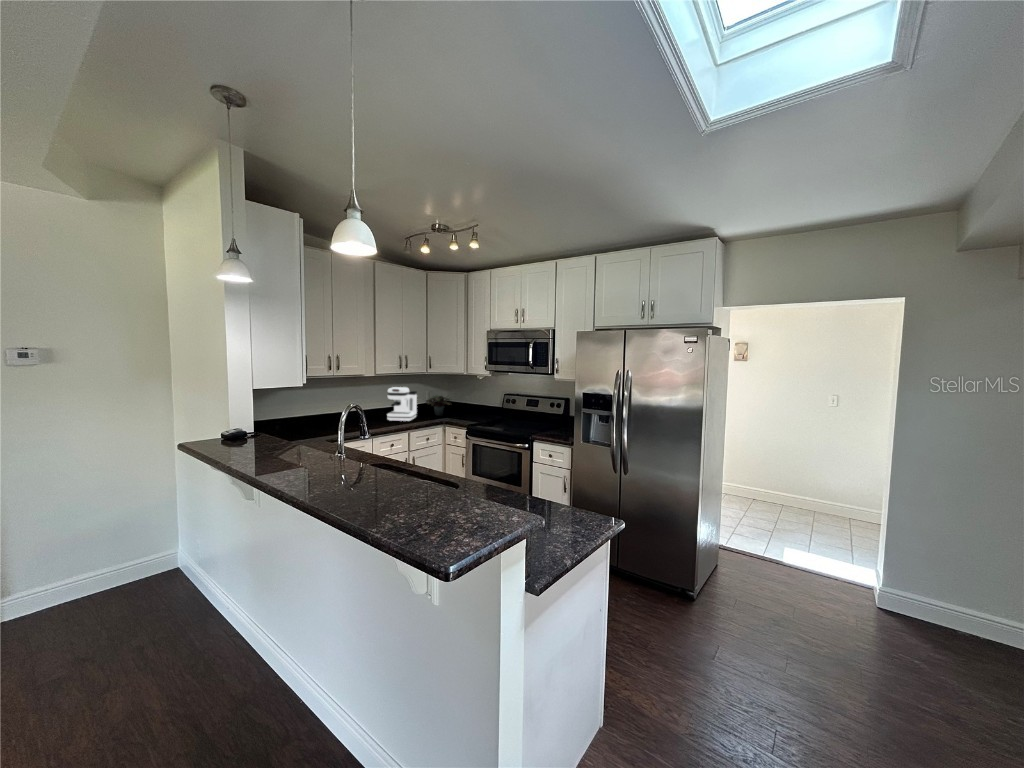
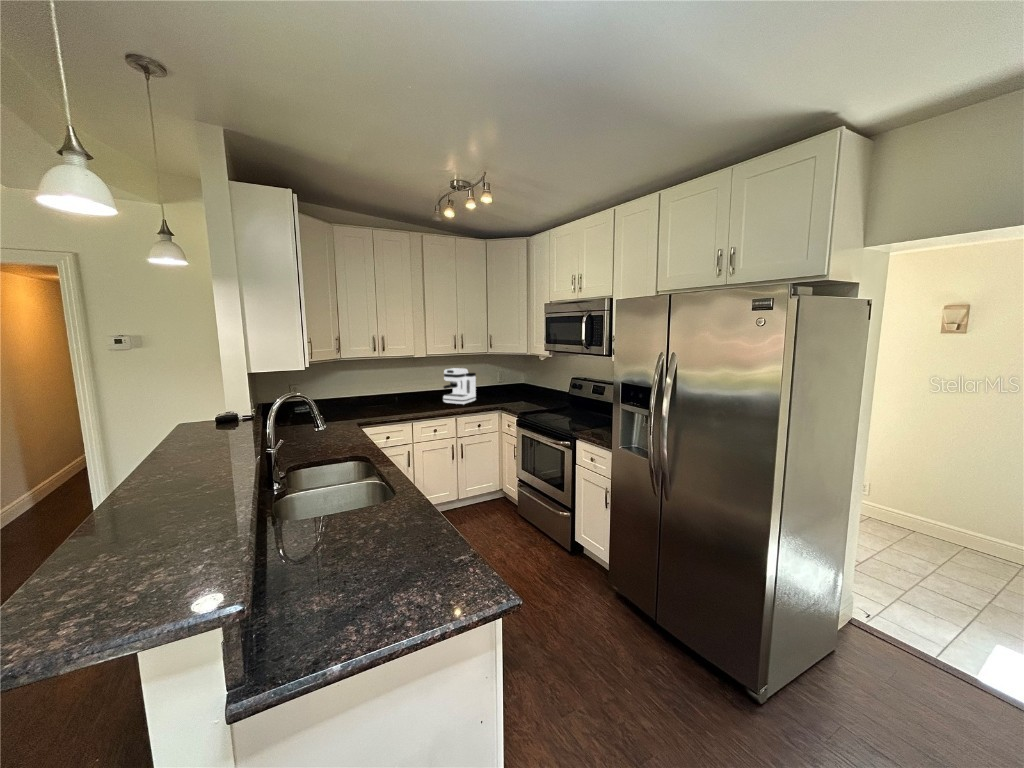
potted plant: present [426,395,451,416] -> none [489,377,519,400]

